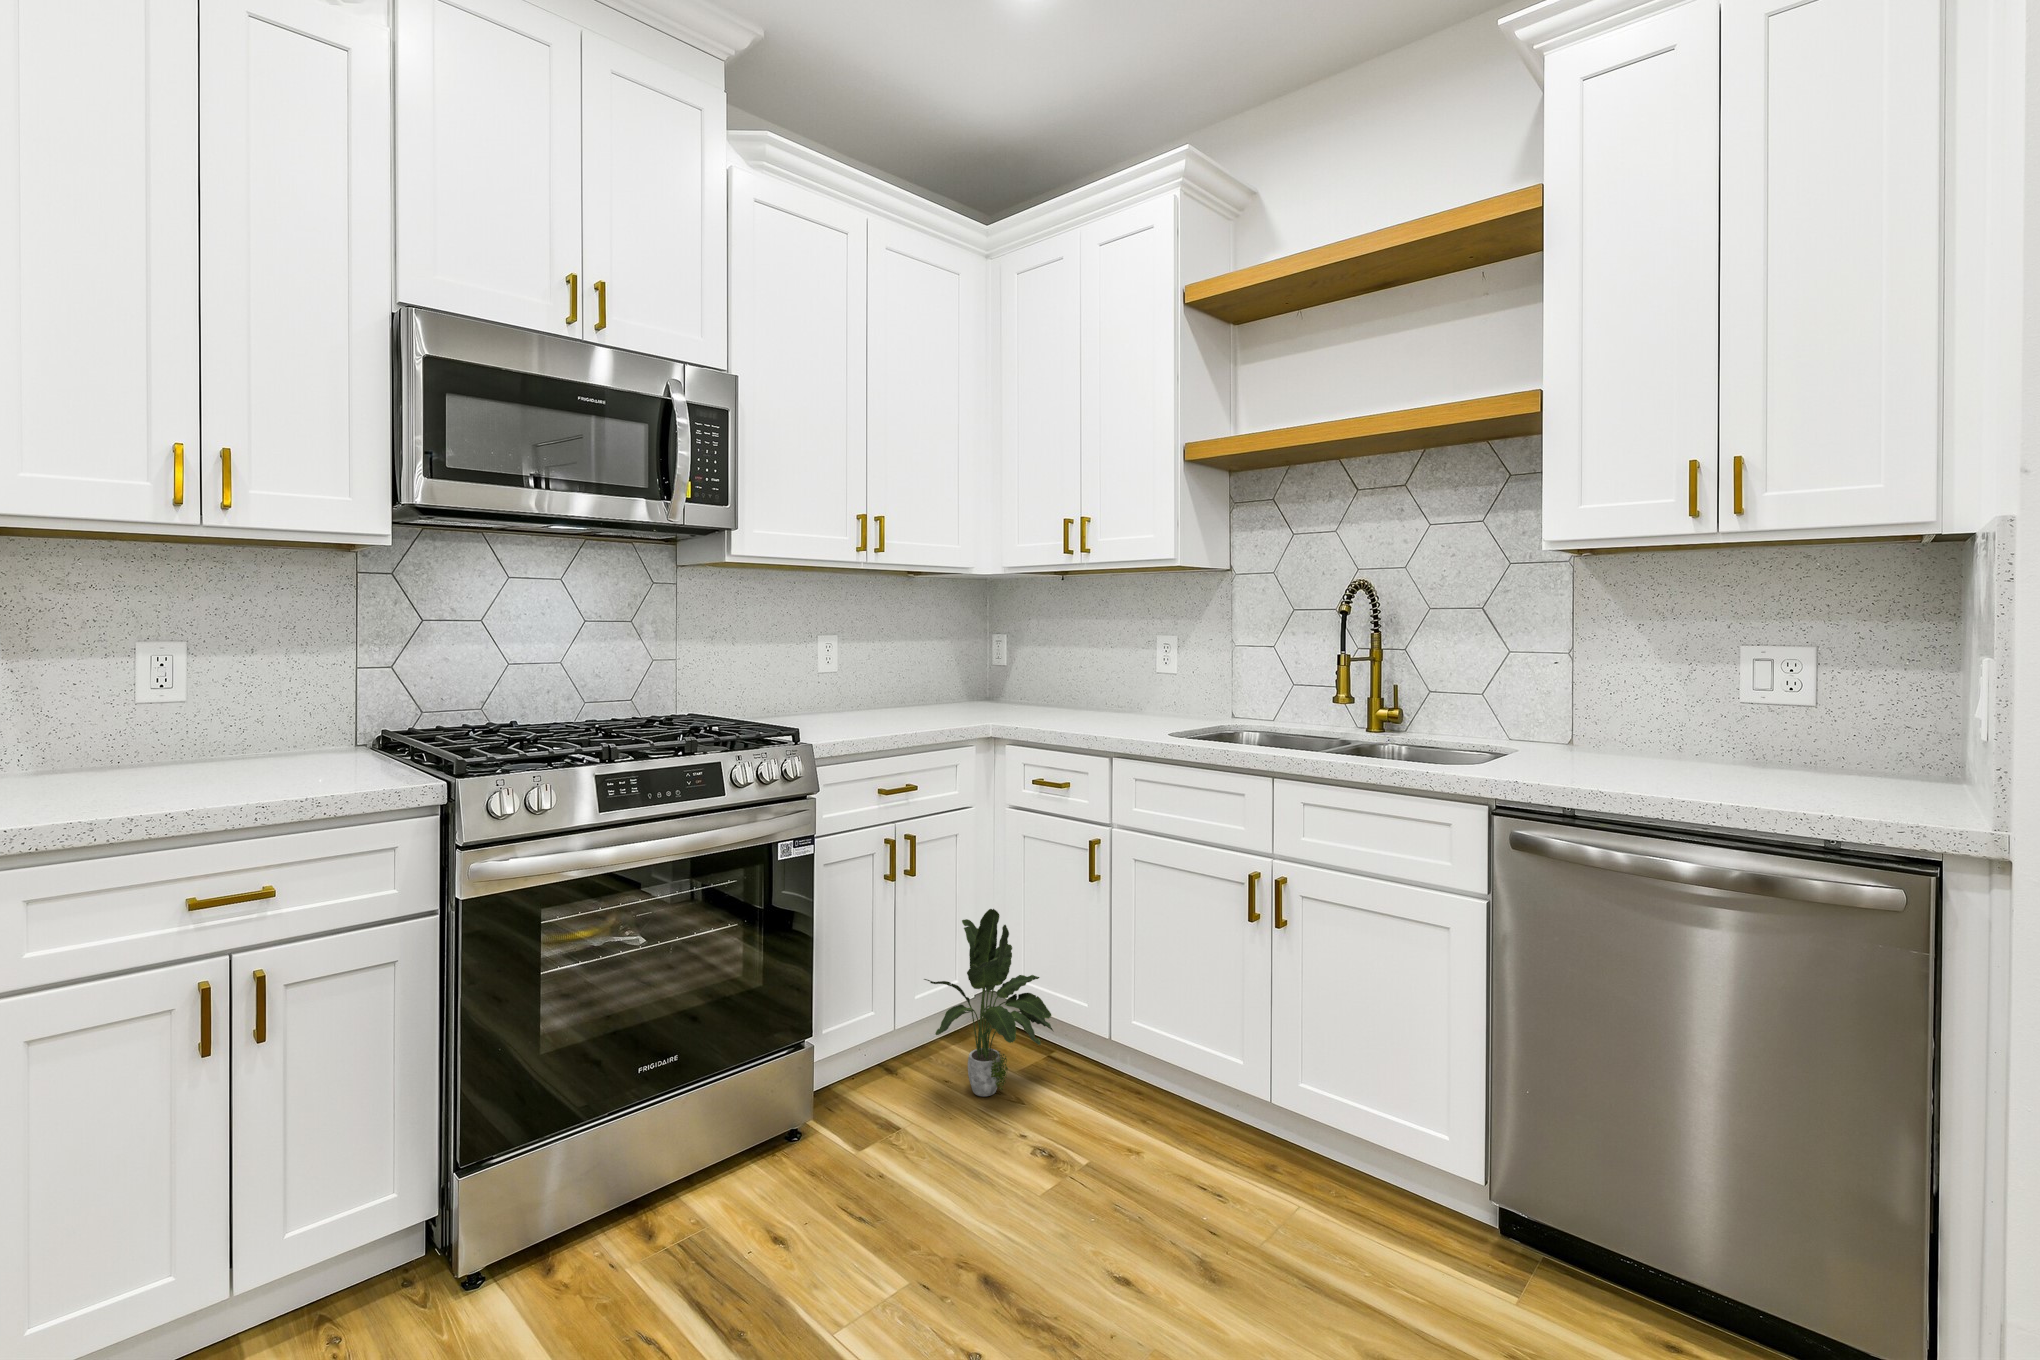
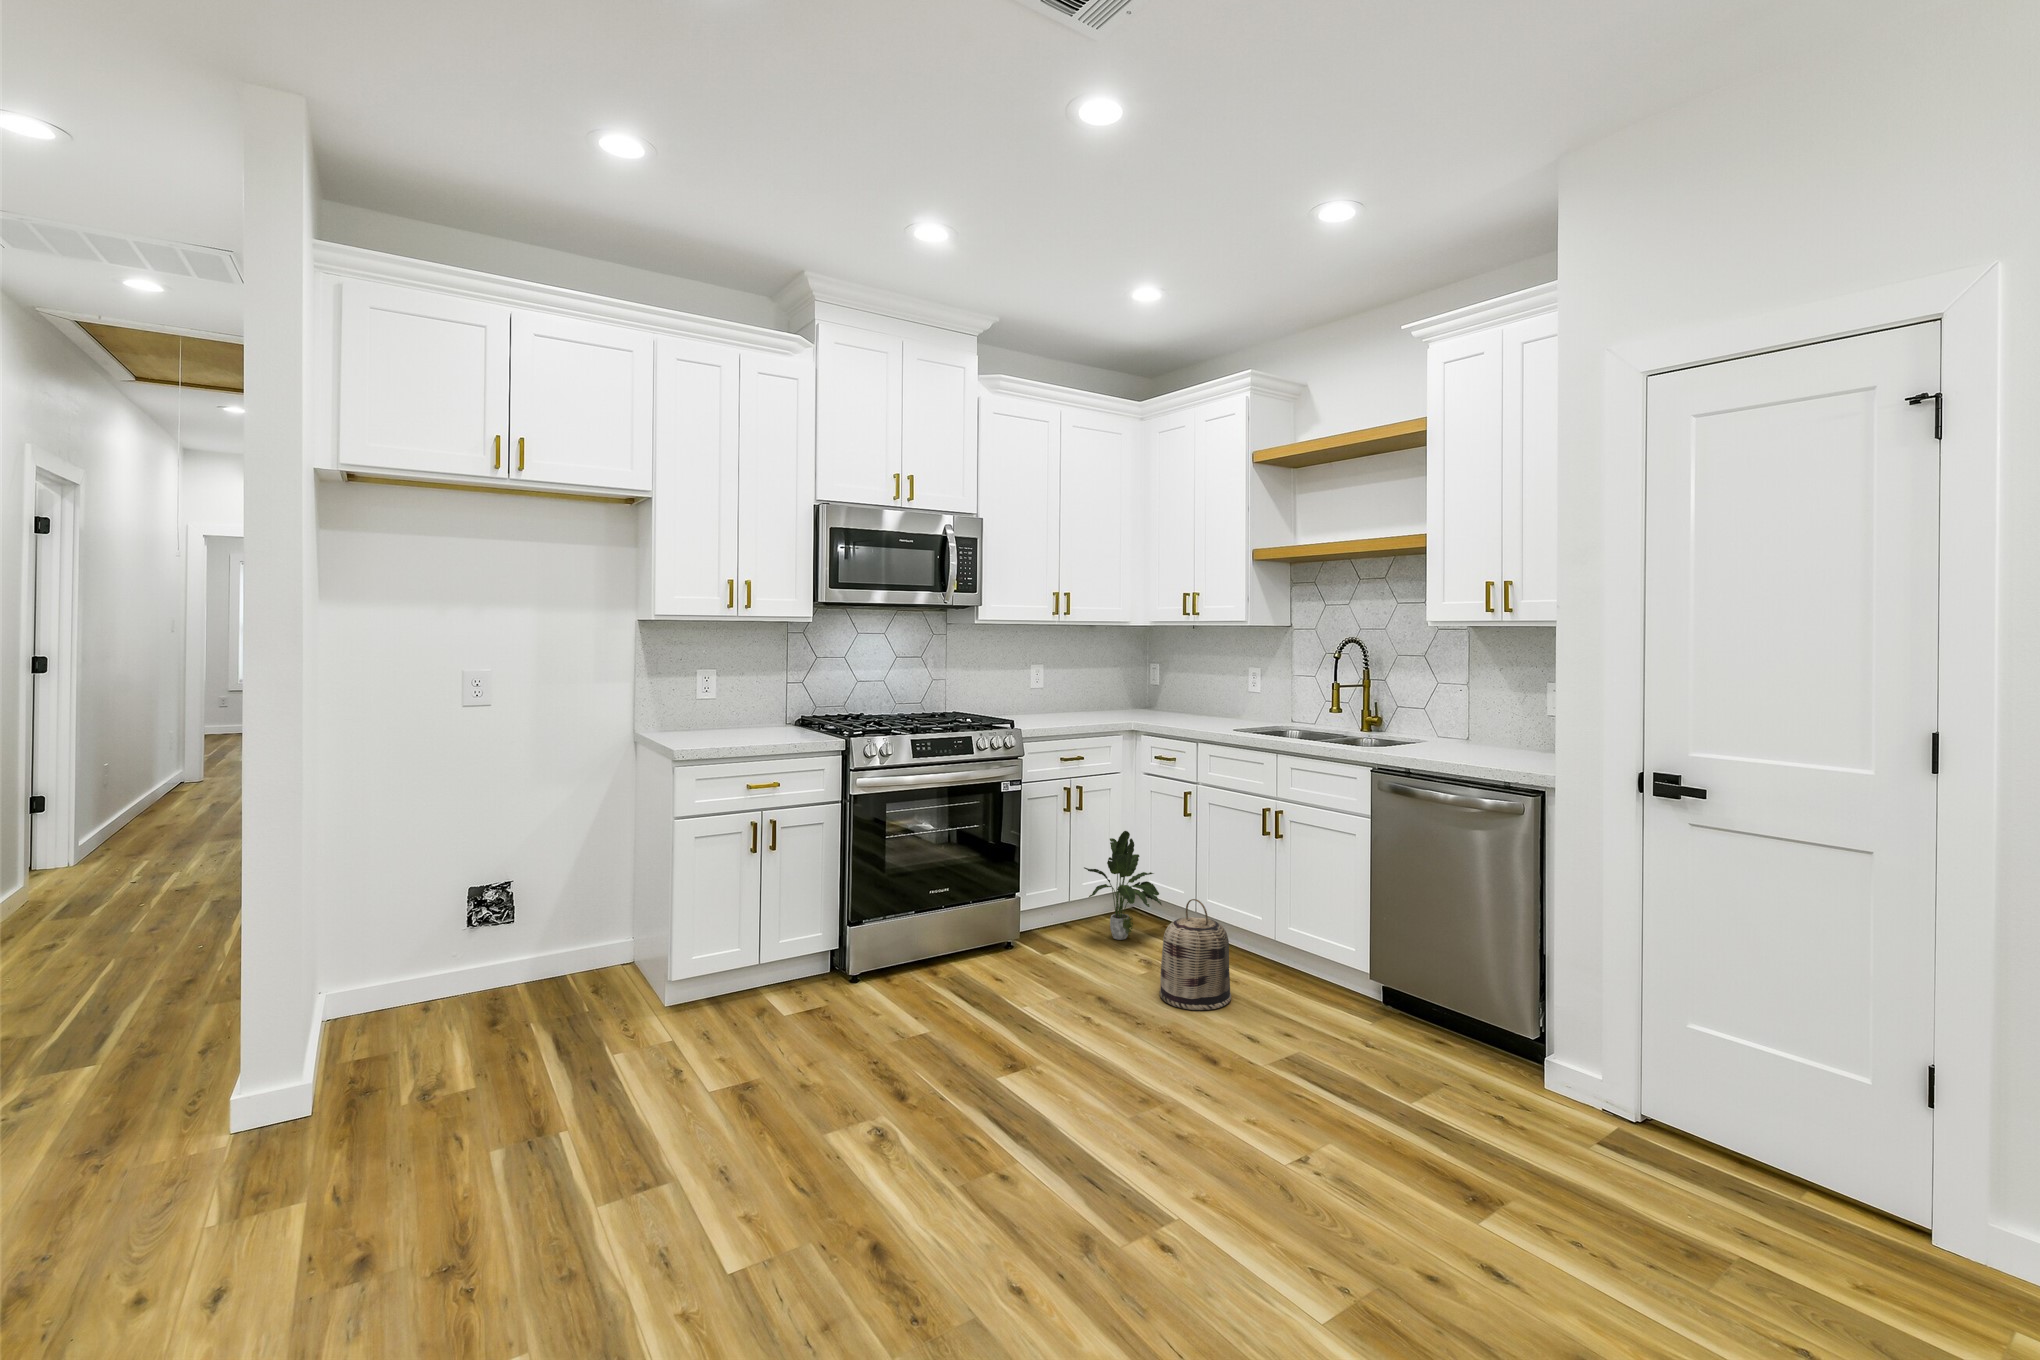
basket: none [1098,1068,1236,1302] -> present [1160,899,1231,1010]

